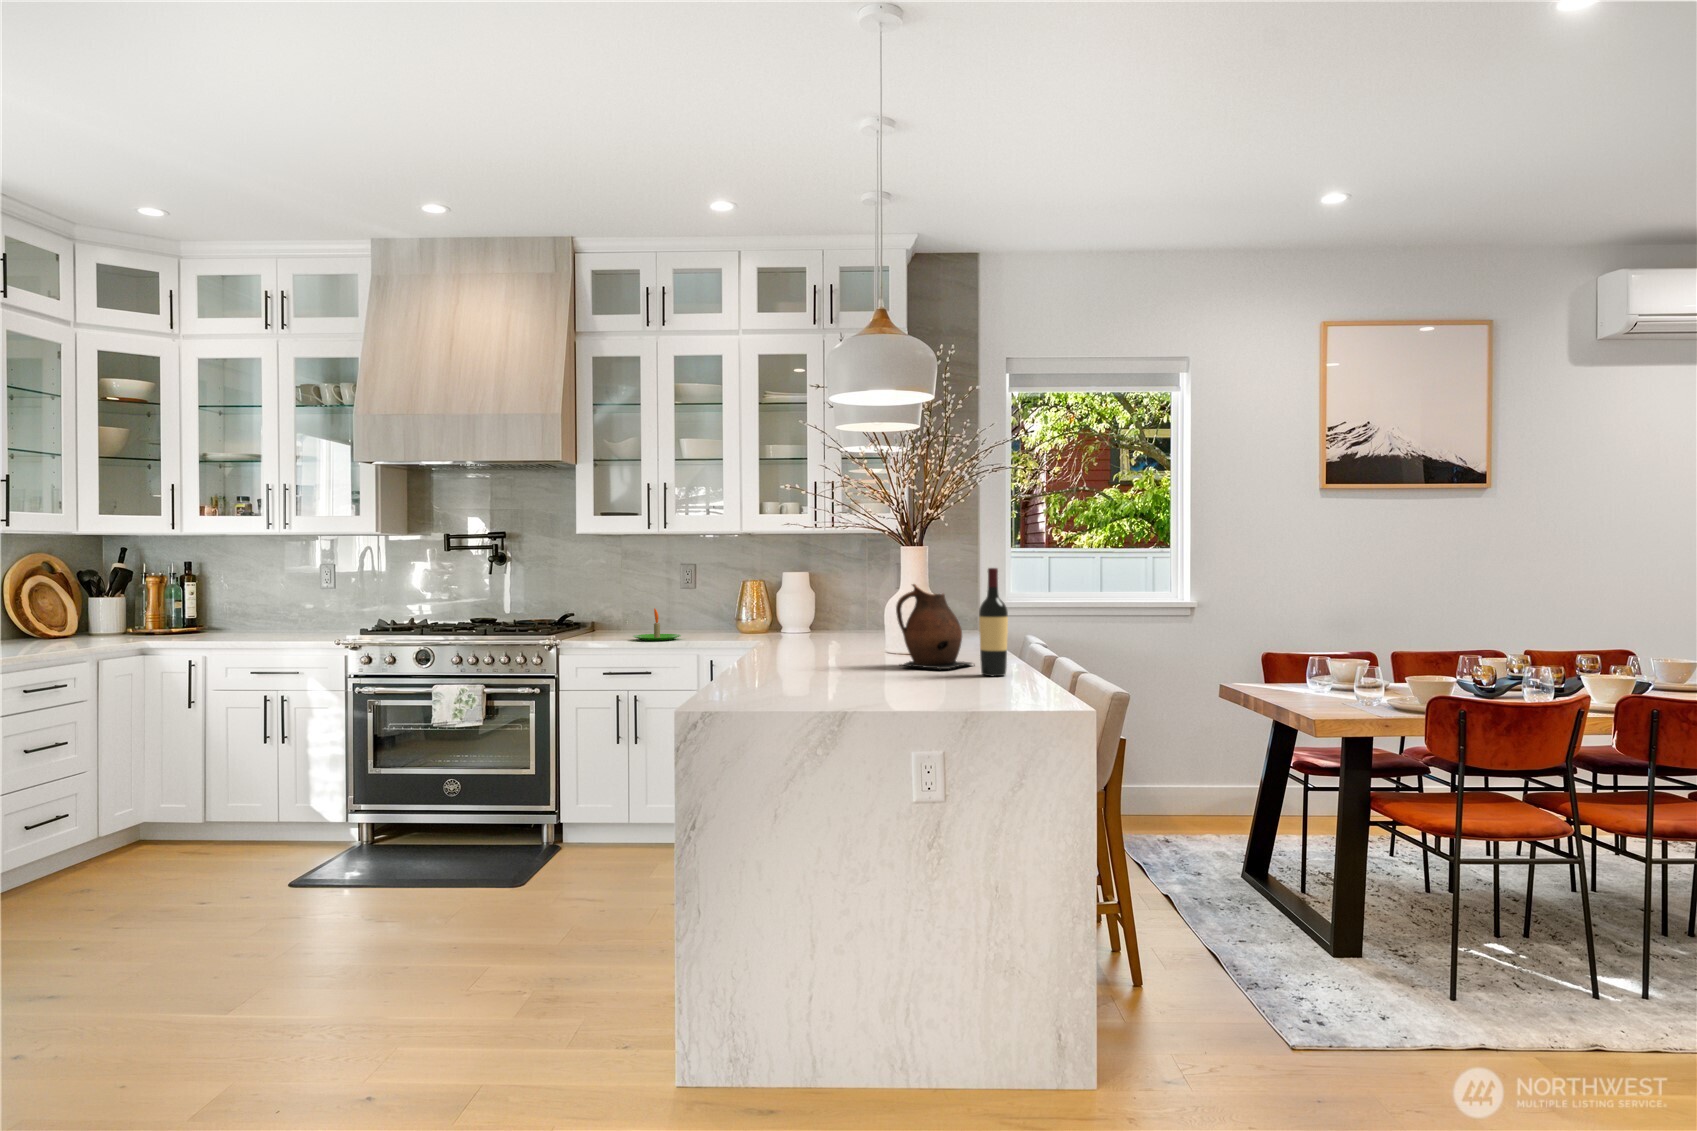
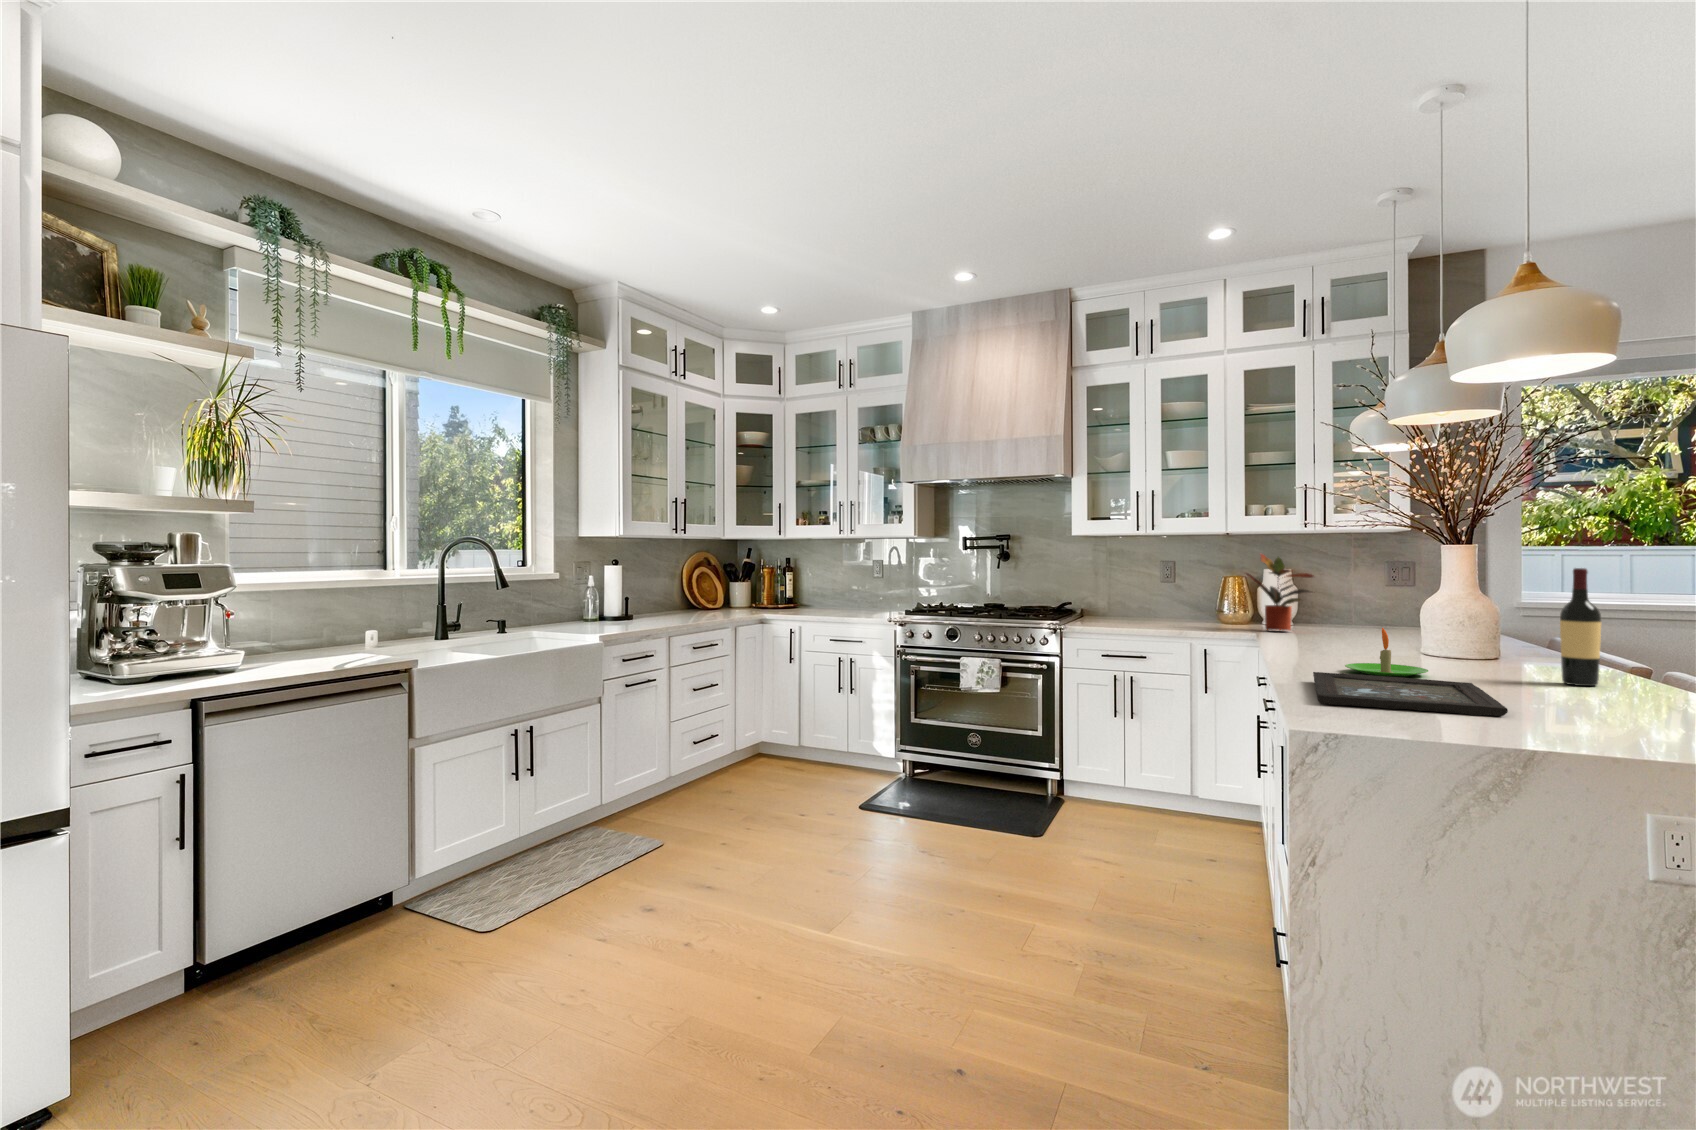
potted plant: none [757,554,825,637] -> present [1246,554,1314,631]
ceramic pitcher: present [896,584,972,670] -> none [1439,584,1539,675]
candle: present [633,608,681,641] -> present [1345,628,1428,677]
tray: none [749,676,904,708] -> present [1313,672,1508,716]

